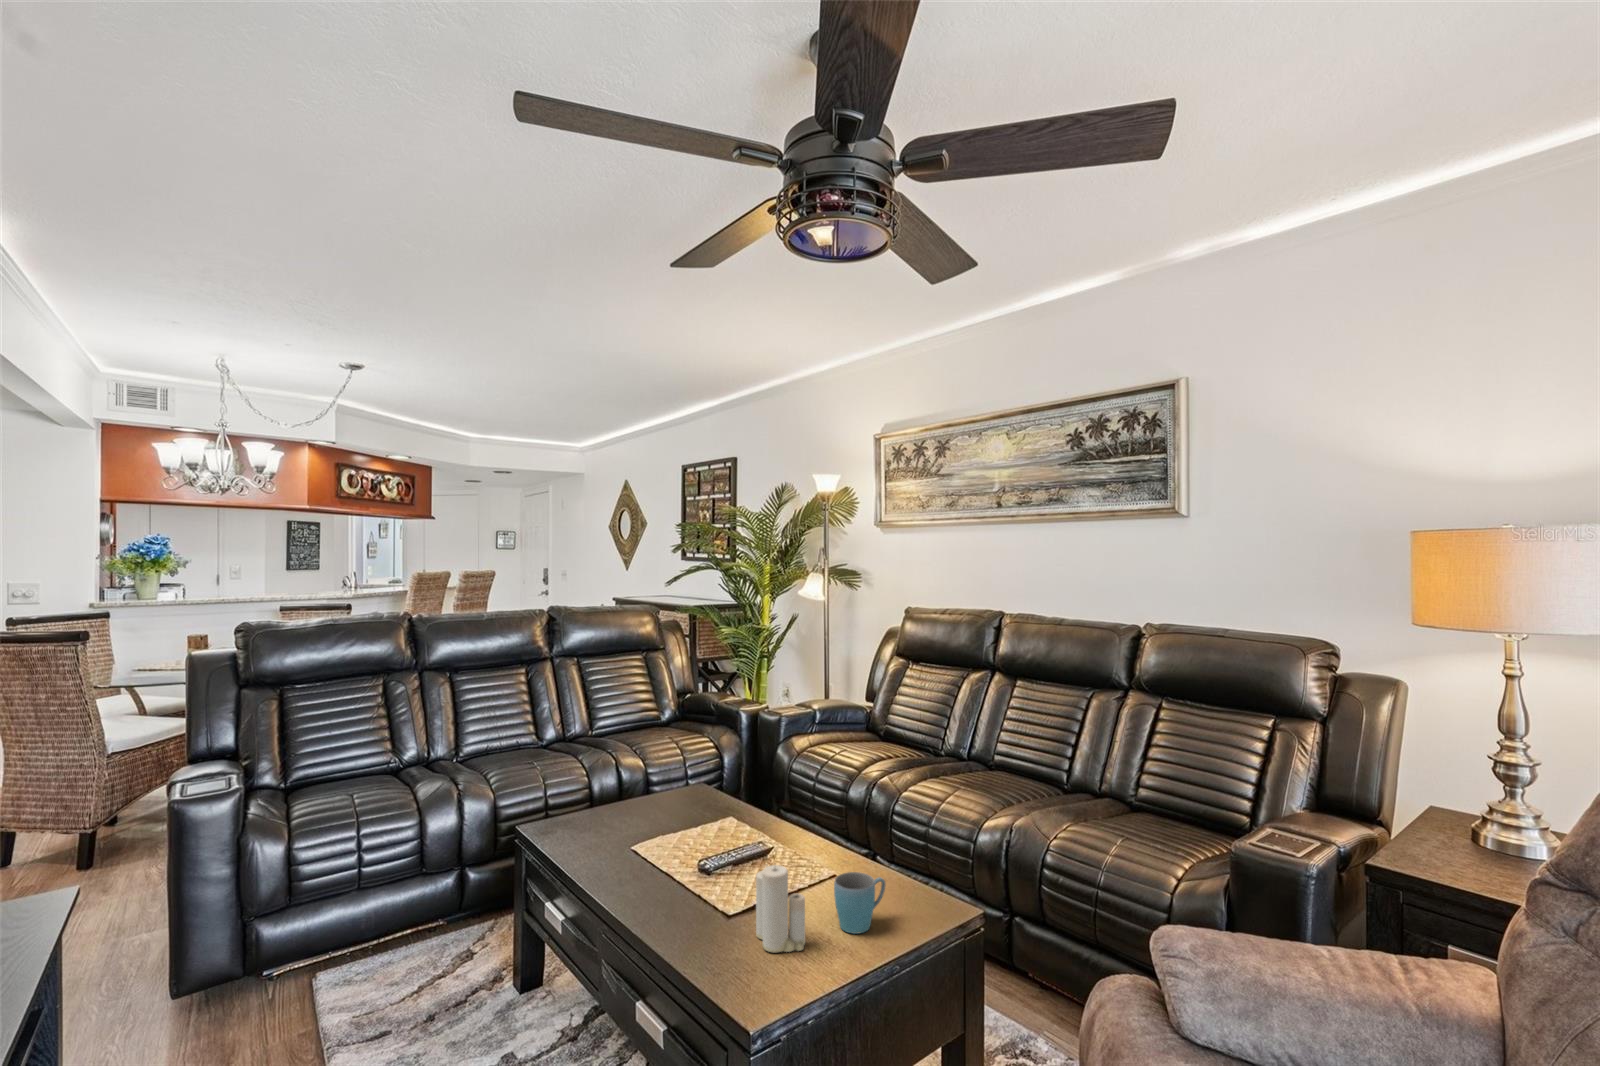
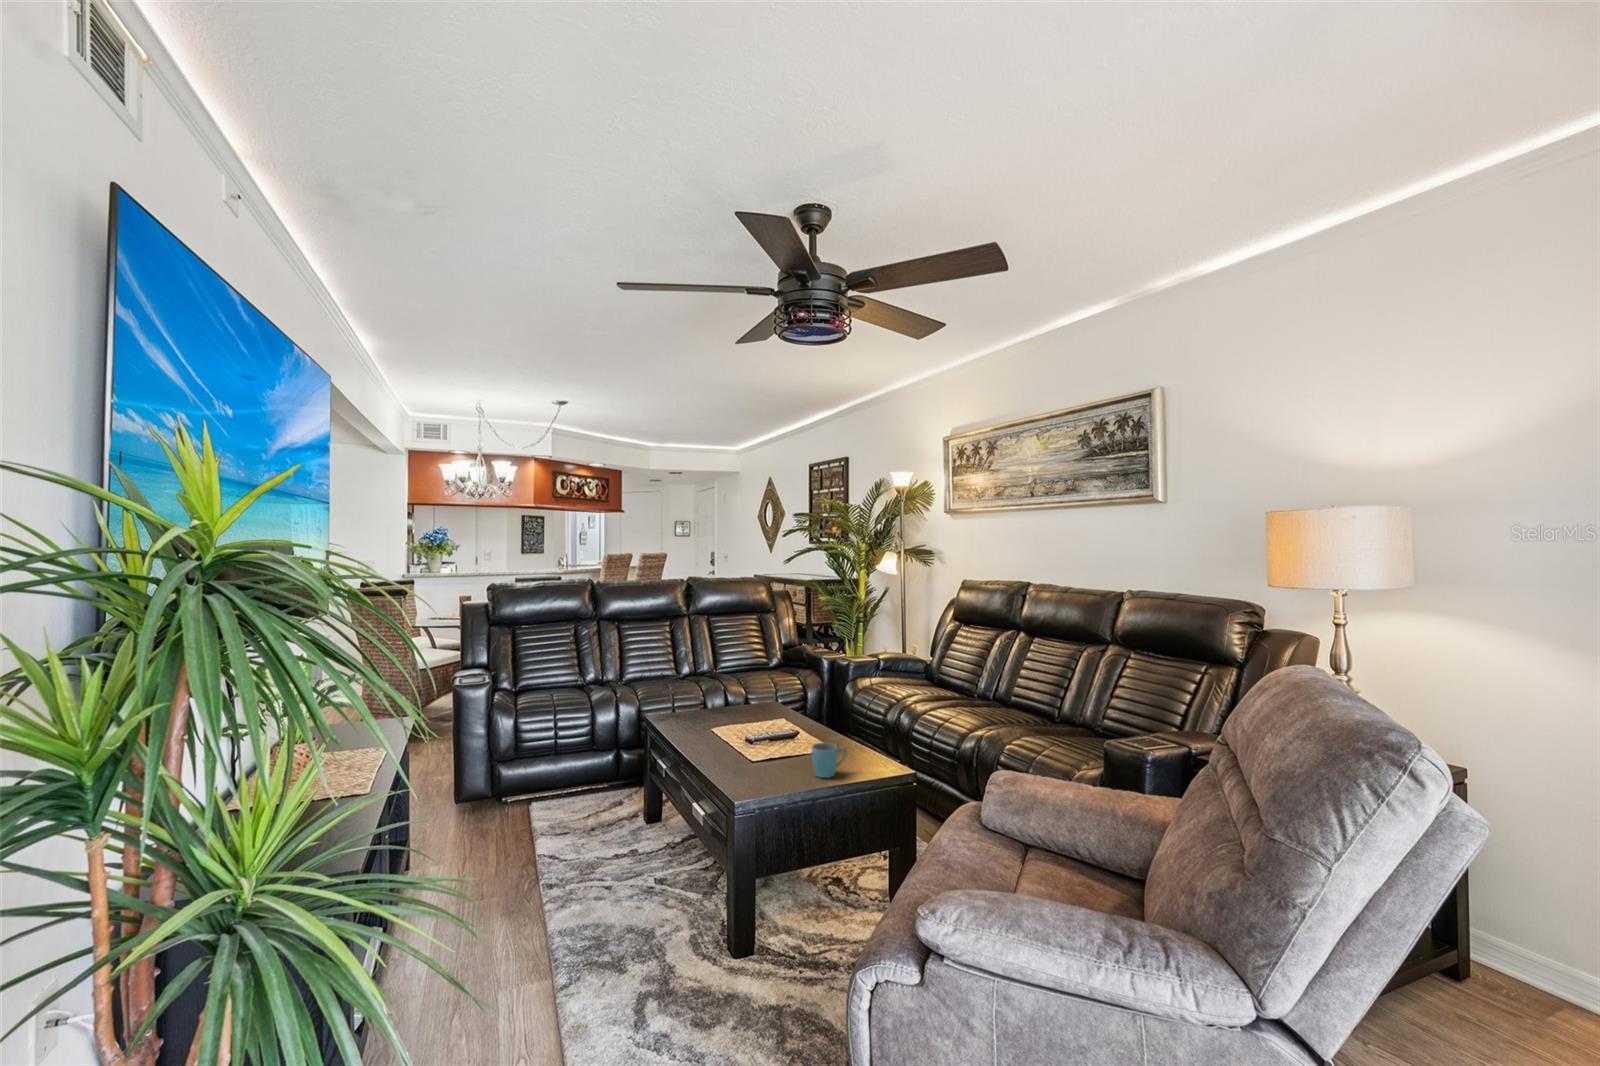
candle: present [756,865,805,952] -> none [762,728,790,783]

